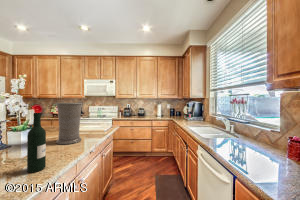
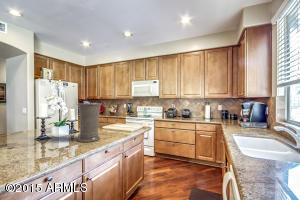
wine bottle: present [27,113,46,173] -> none [23,113,40,167]

